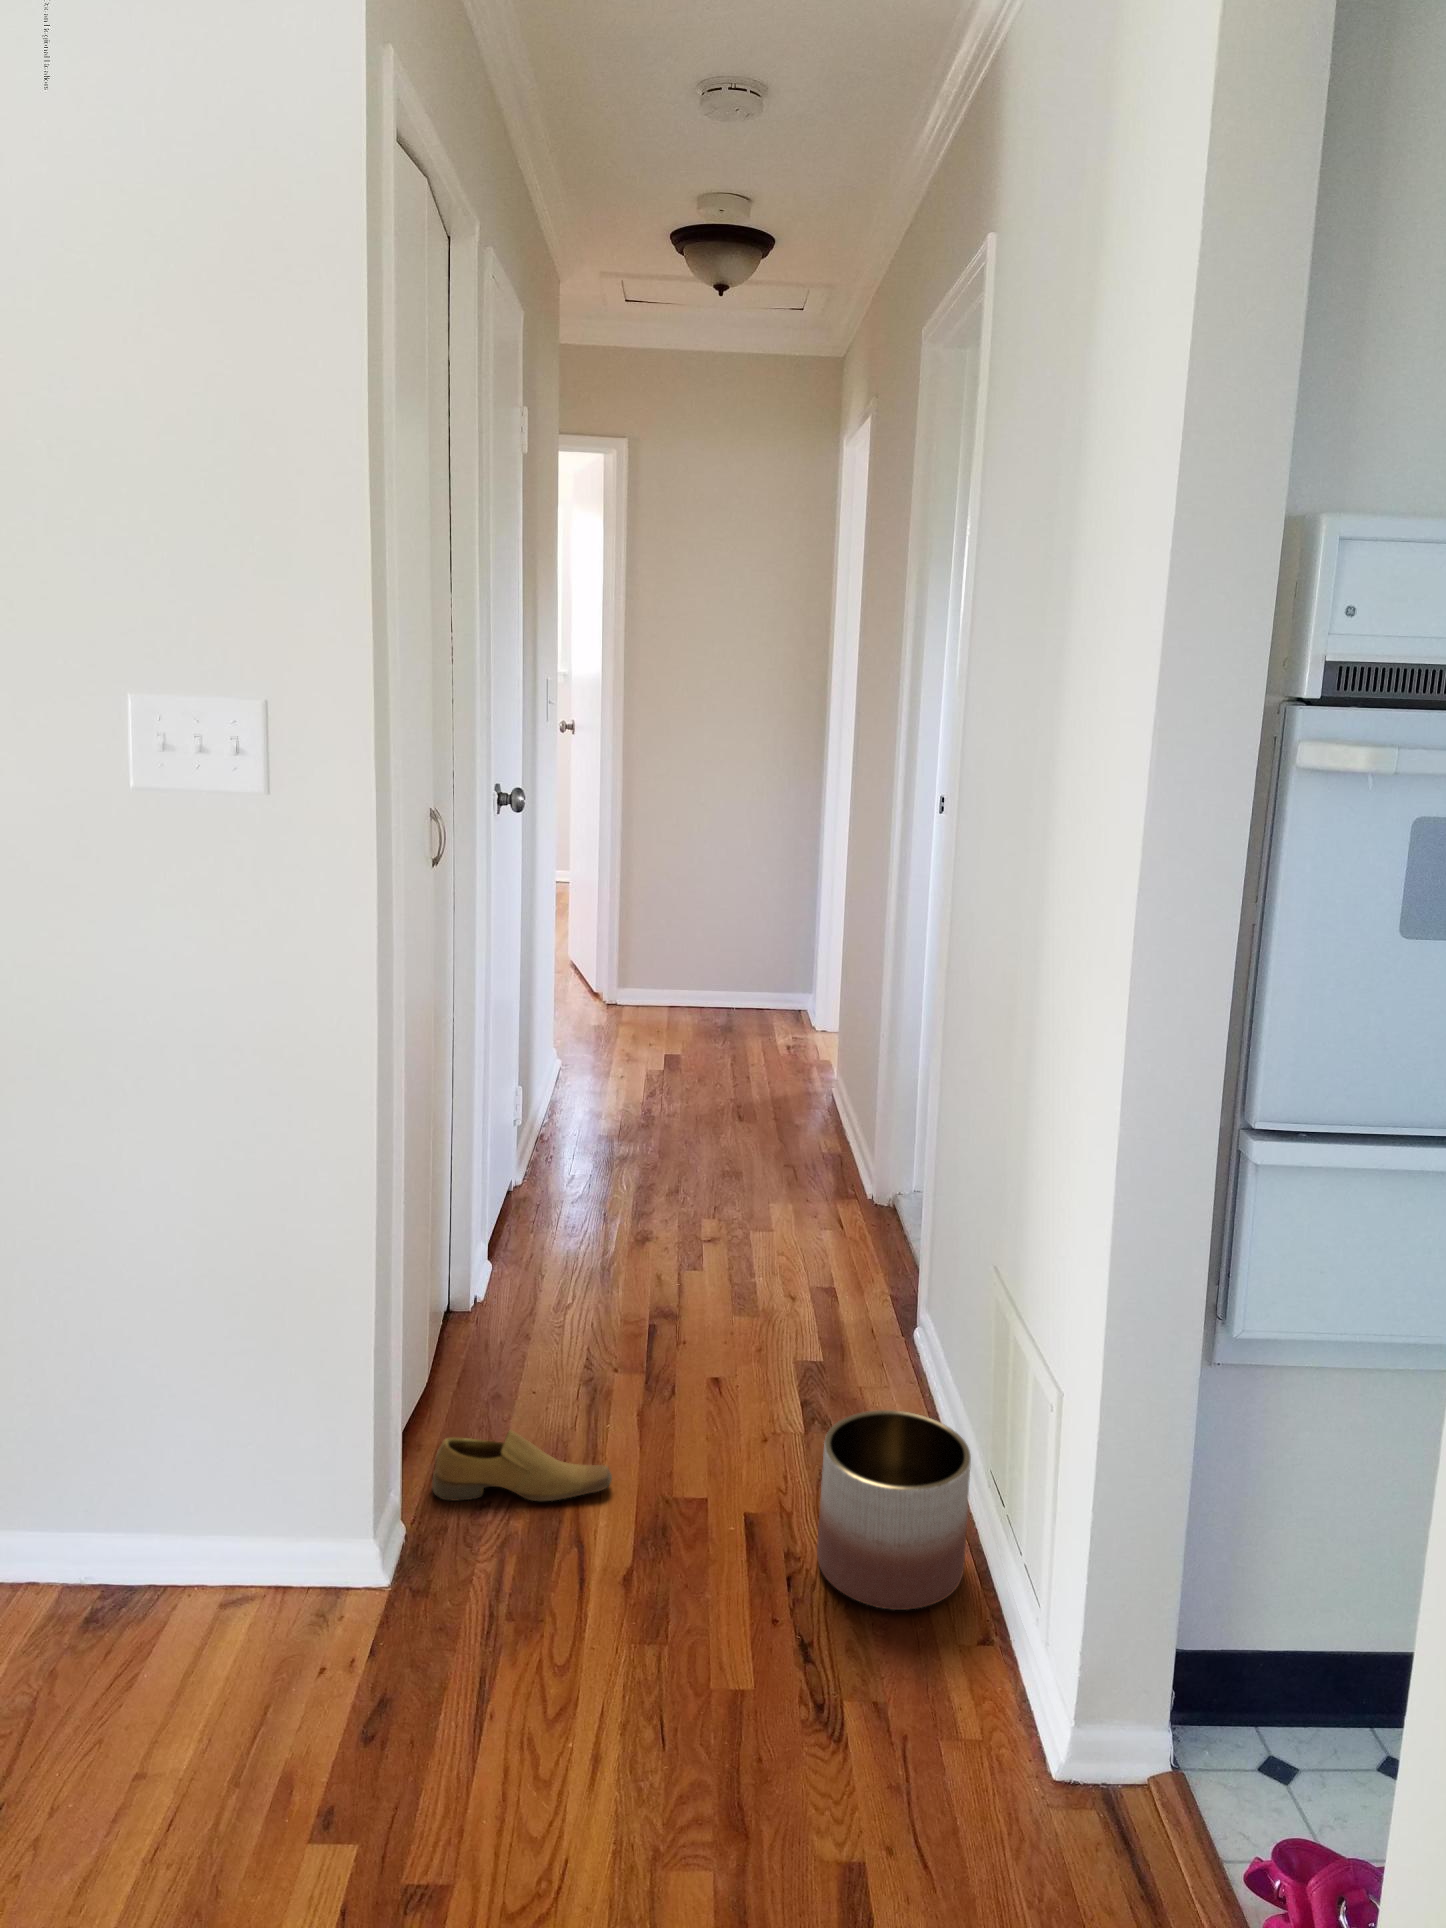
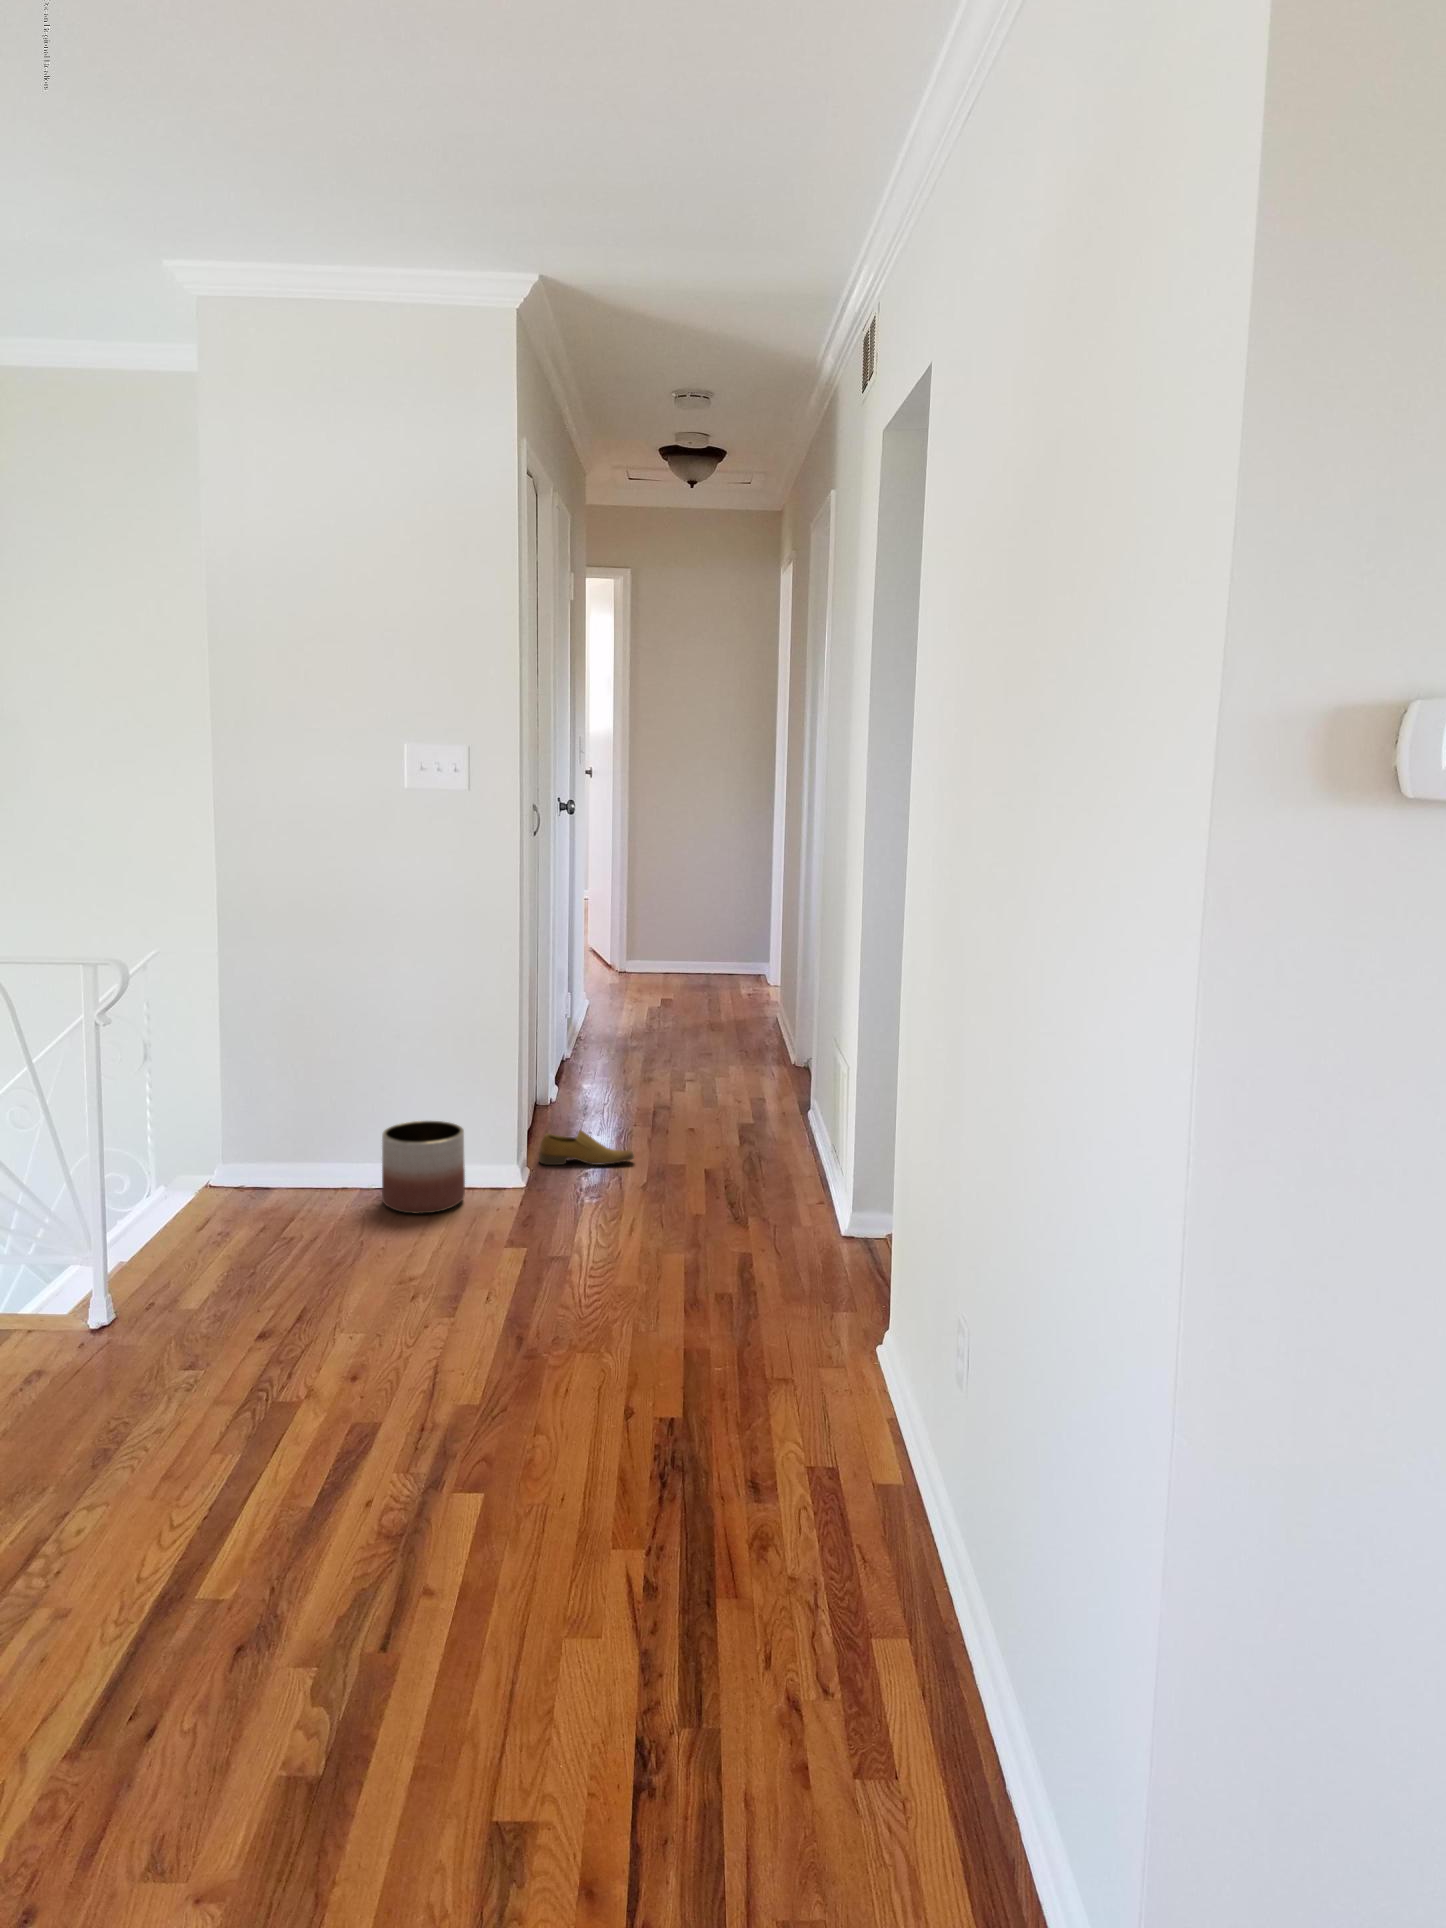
planter: present [817,1410,971,1610] -> present [382,1121,465,1213]

